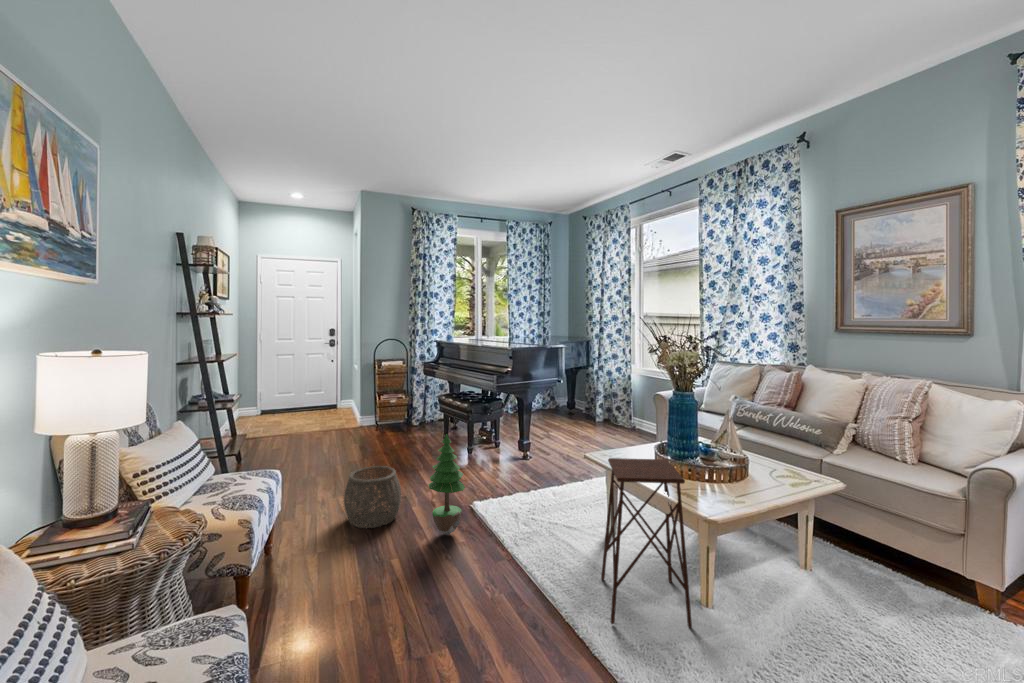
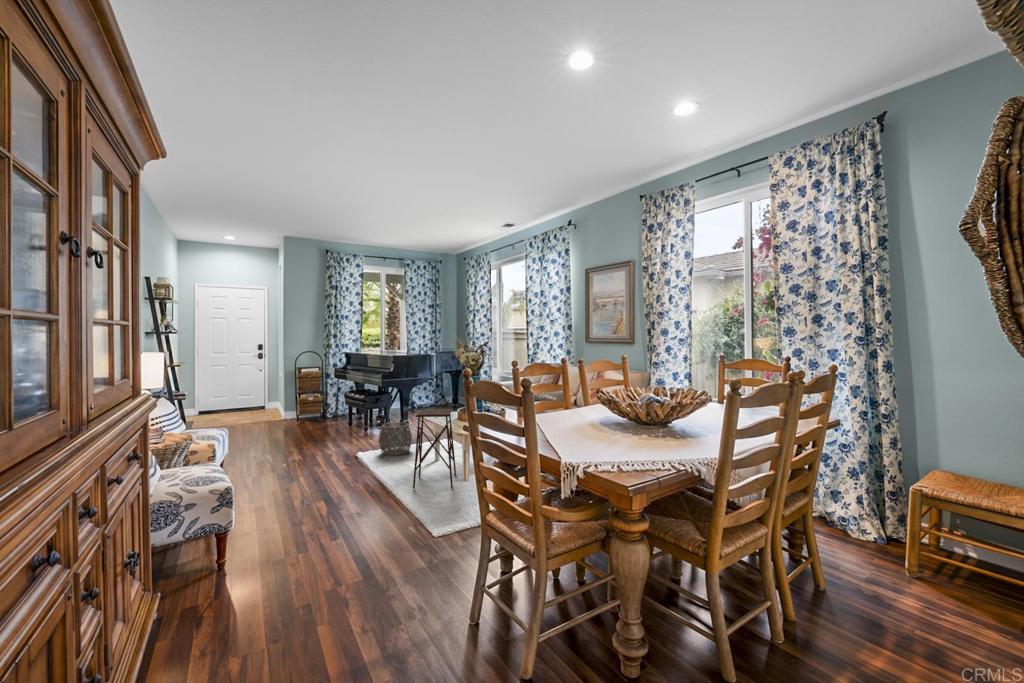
potted tree: present [429,434,465,535] -> none [325,405,349,467]
woven basket: present [344,466,401,528] -> present [379,422,412,455]

